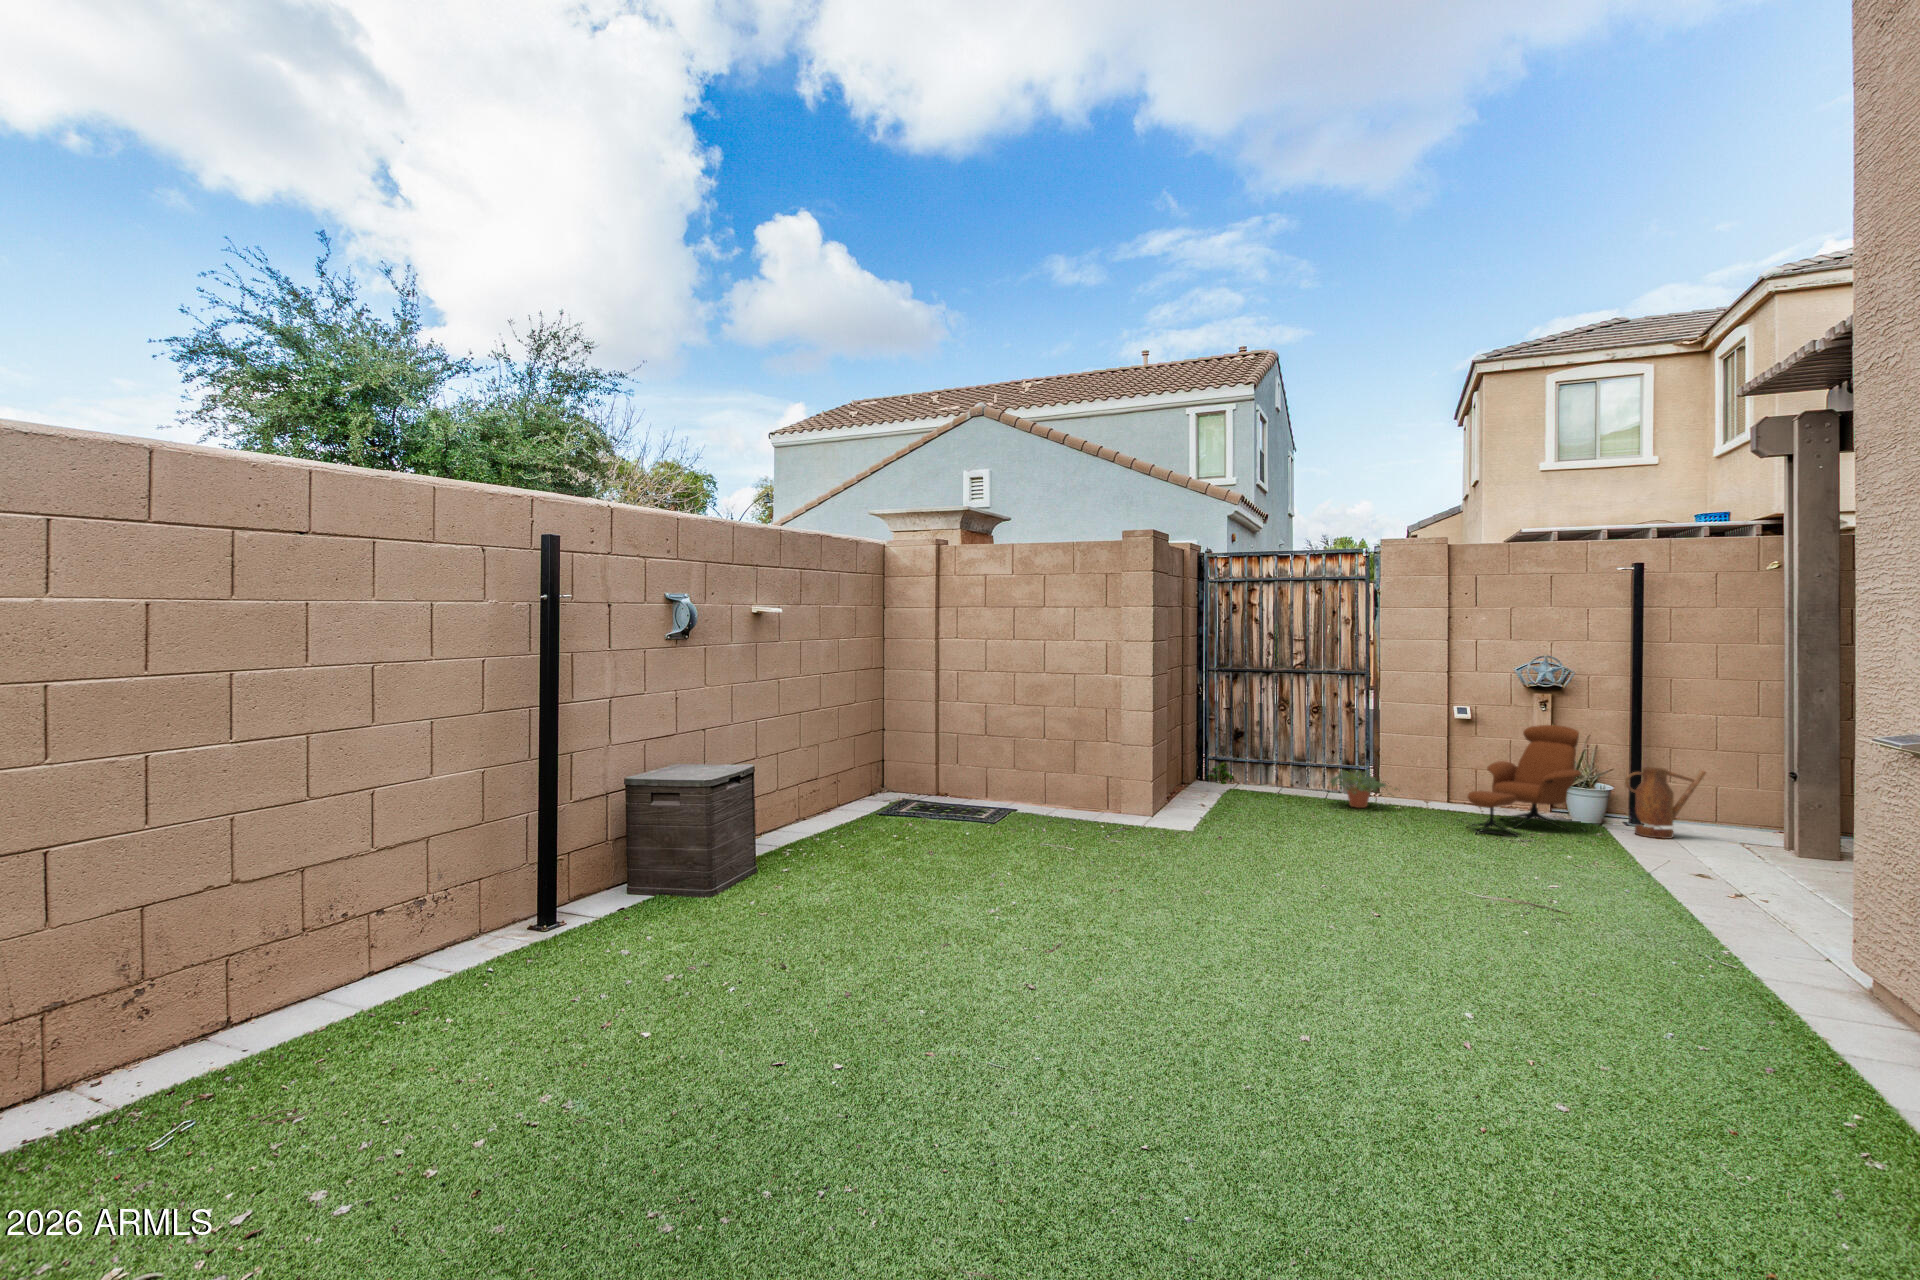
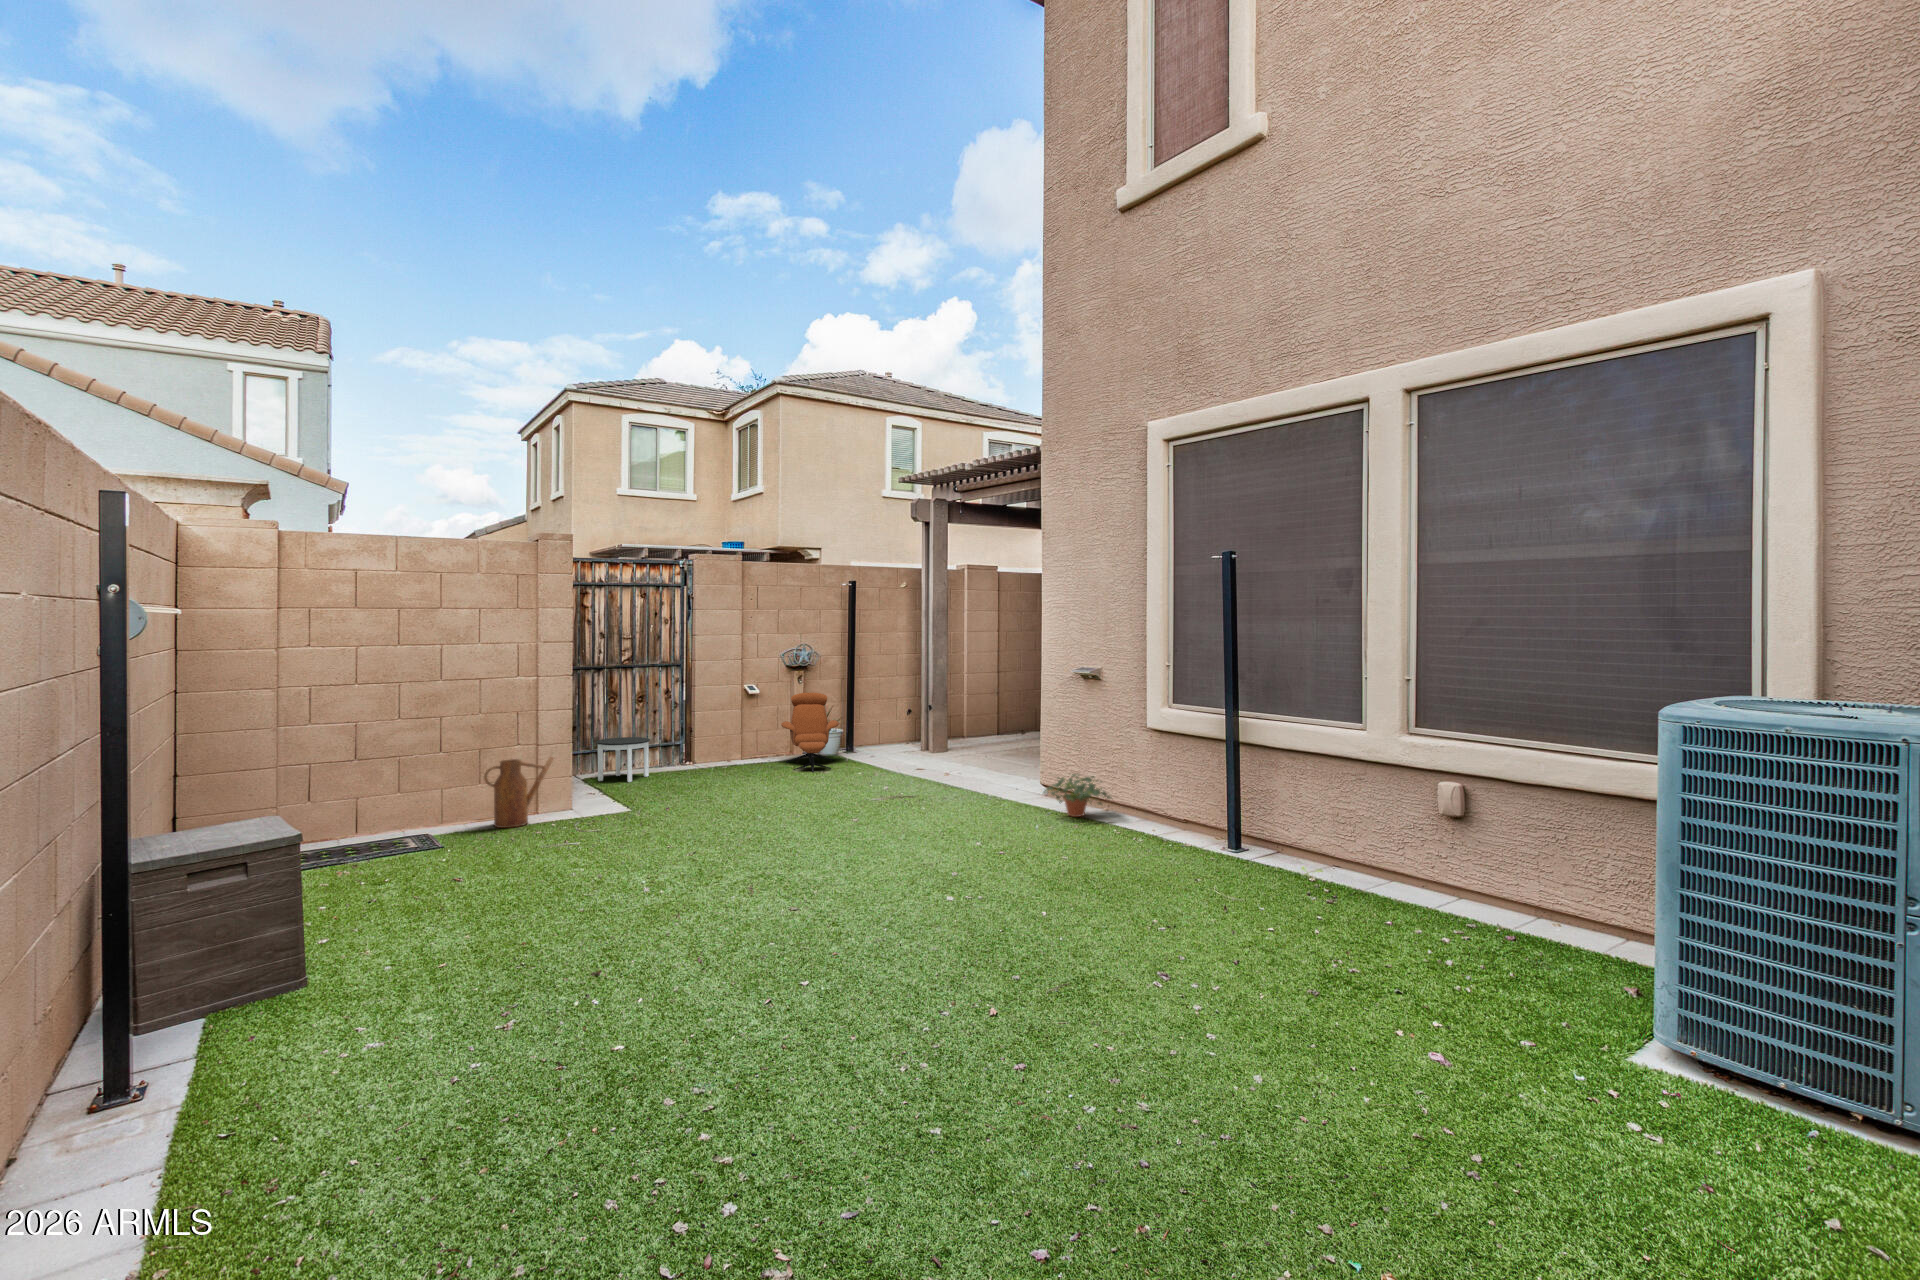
round table: none [1247,750,1306,799] -> present [596,737,650,782]
watering can: present [1625,767,1706,839] -> present [484,757,554,828]
potted plant: present [1331,770,1396,808] -> present [1044,774,1111,817]

